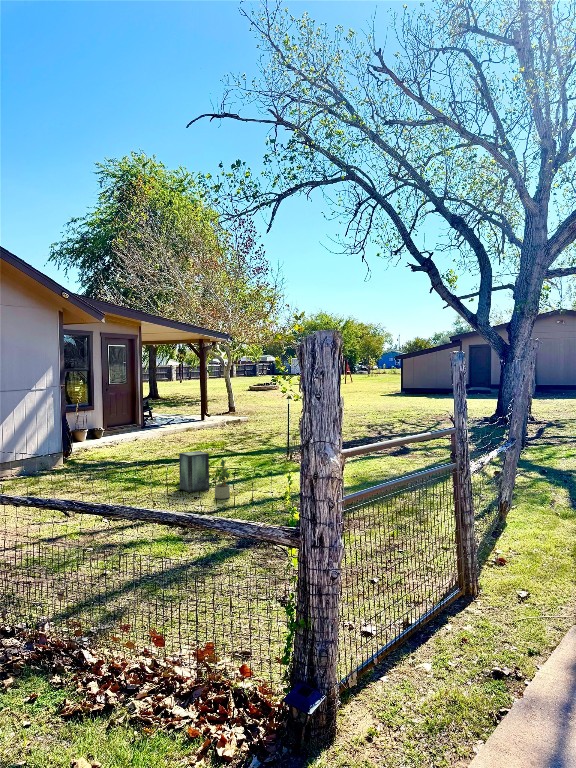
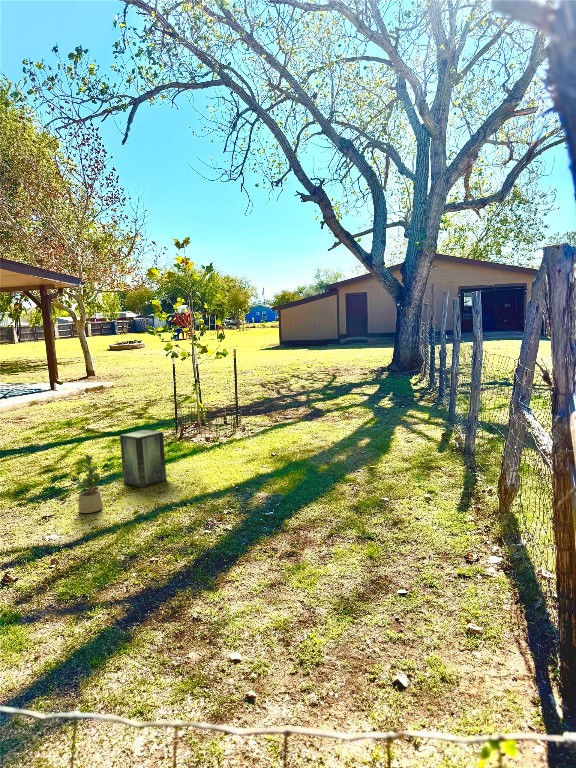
storage box: present [179,451,209,492] -> present [120,430,166,487]

